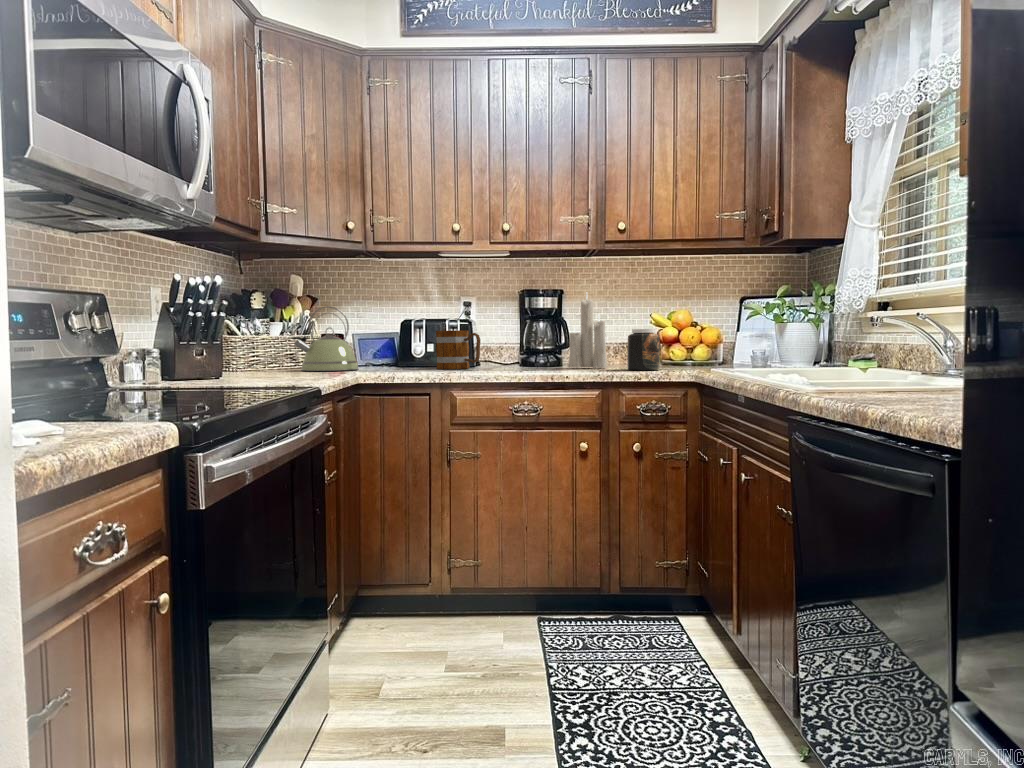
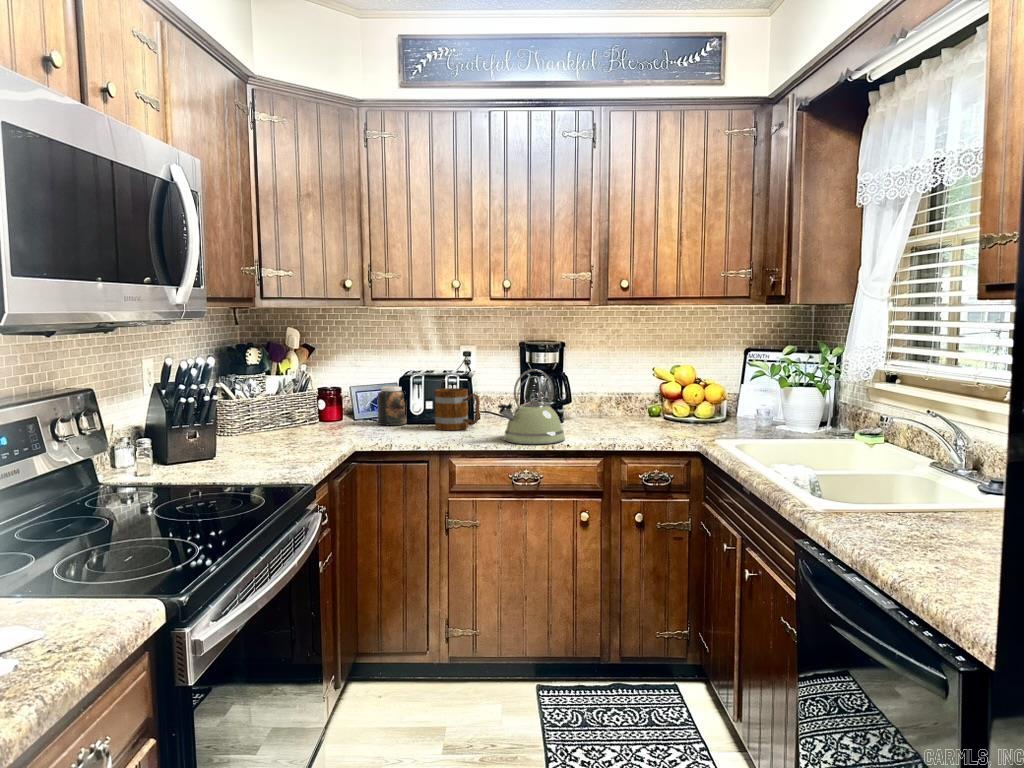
candle: present [568,296,607,368] -> none [569,346,609,431]
kettle: present [293,306,359,371] -> present [498,369,565,444]
jar: present [627,329,660,370] -> present [377,386,406,425]

